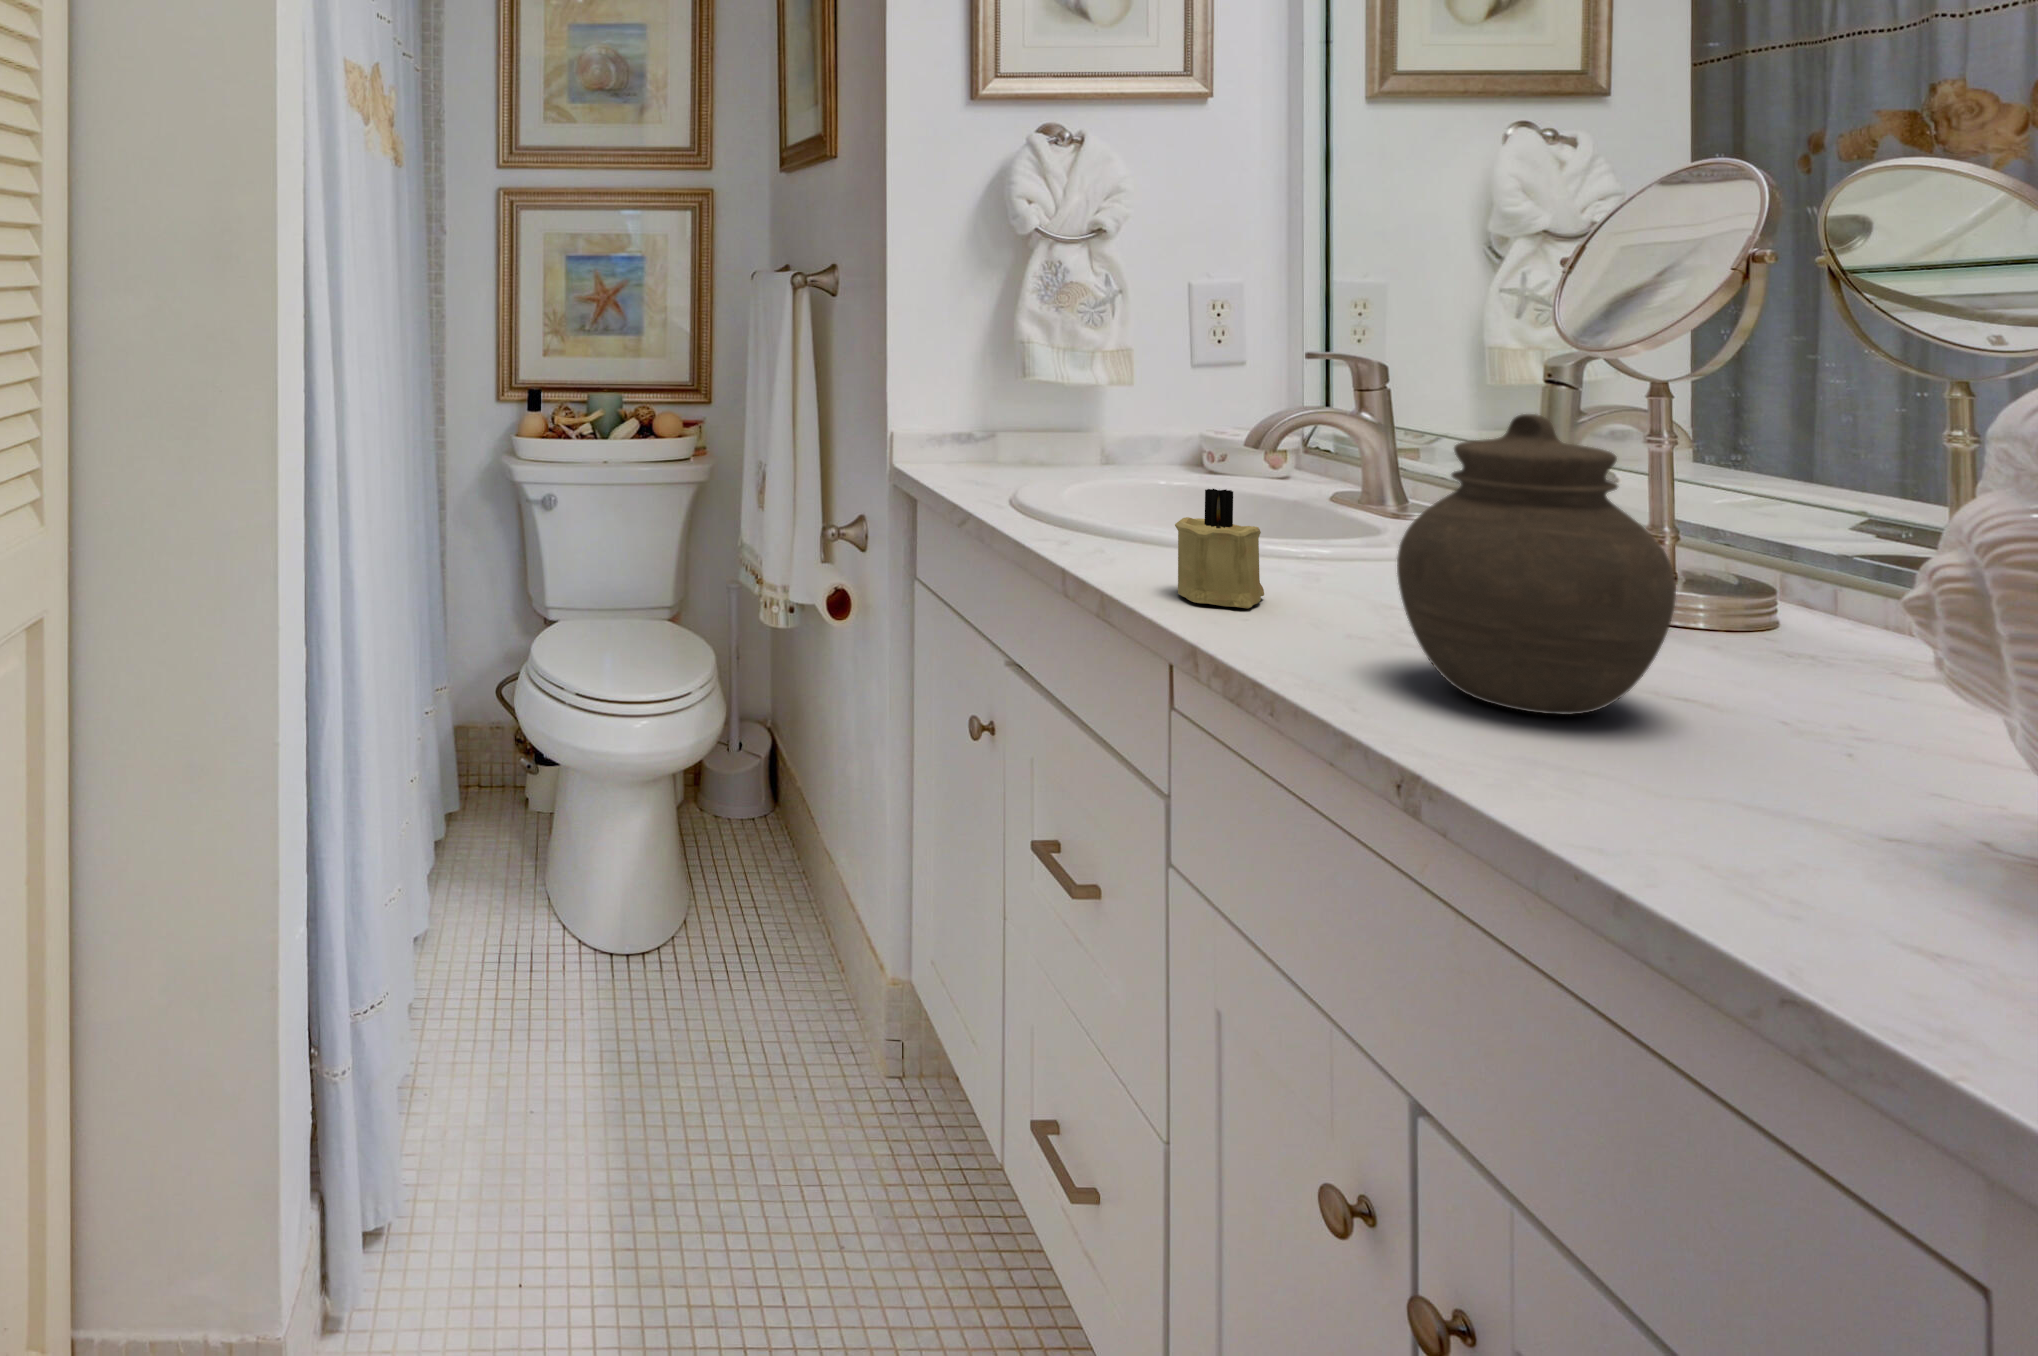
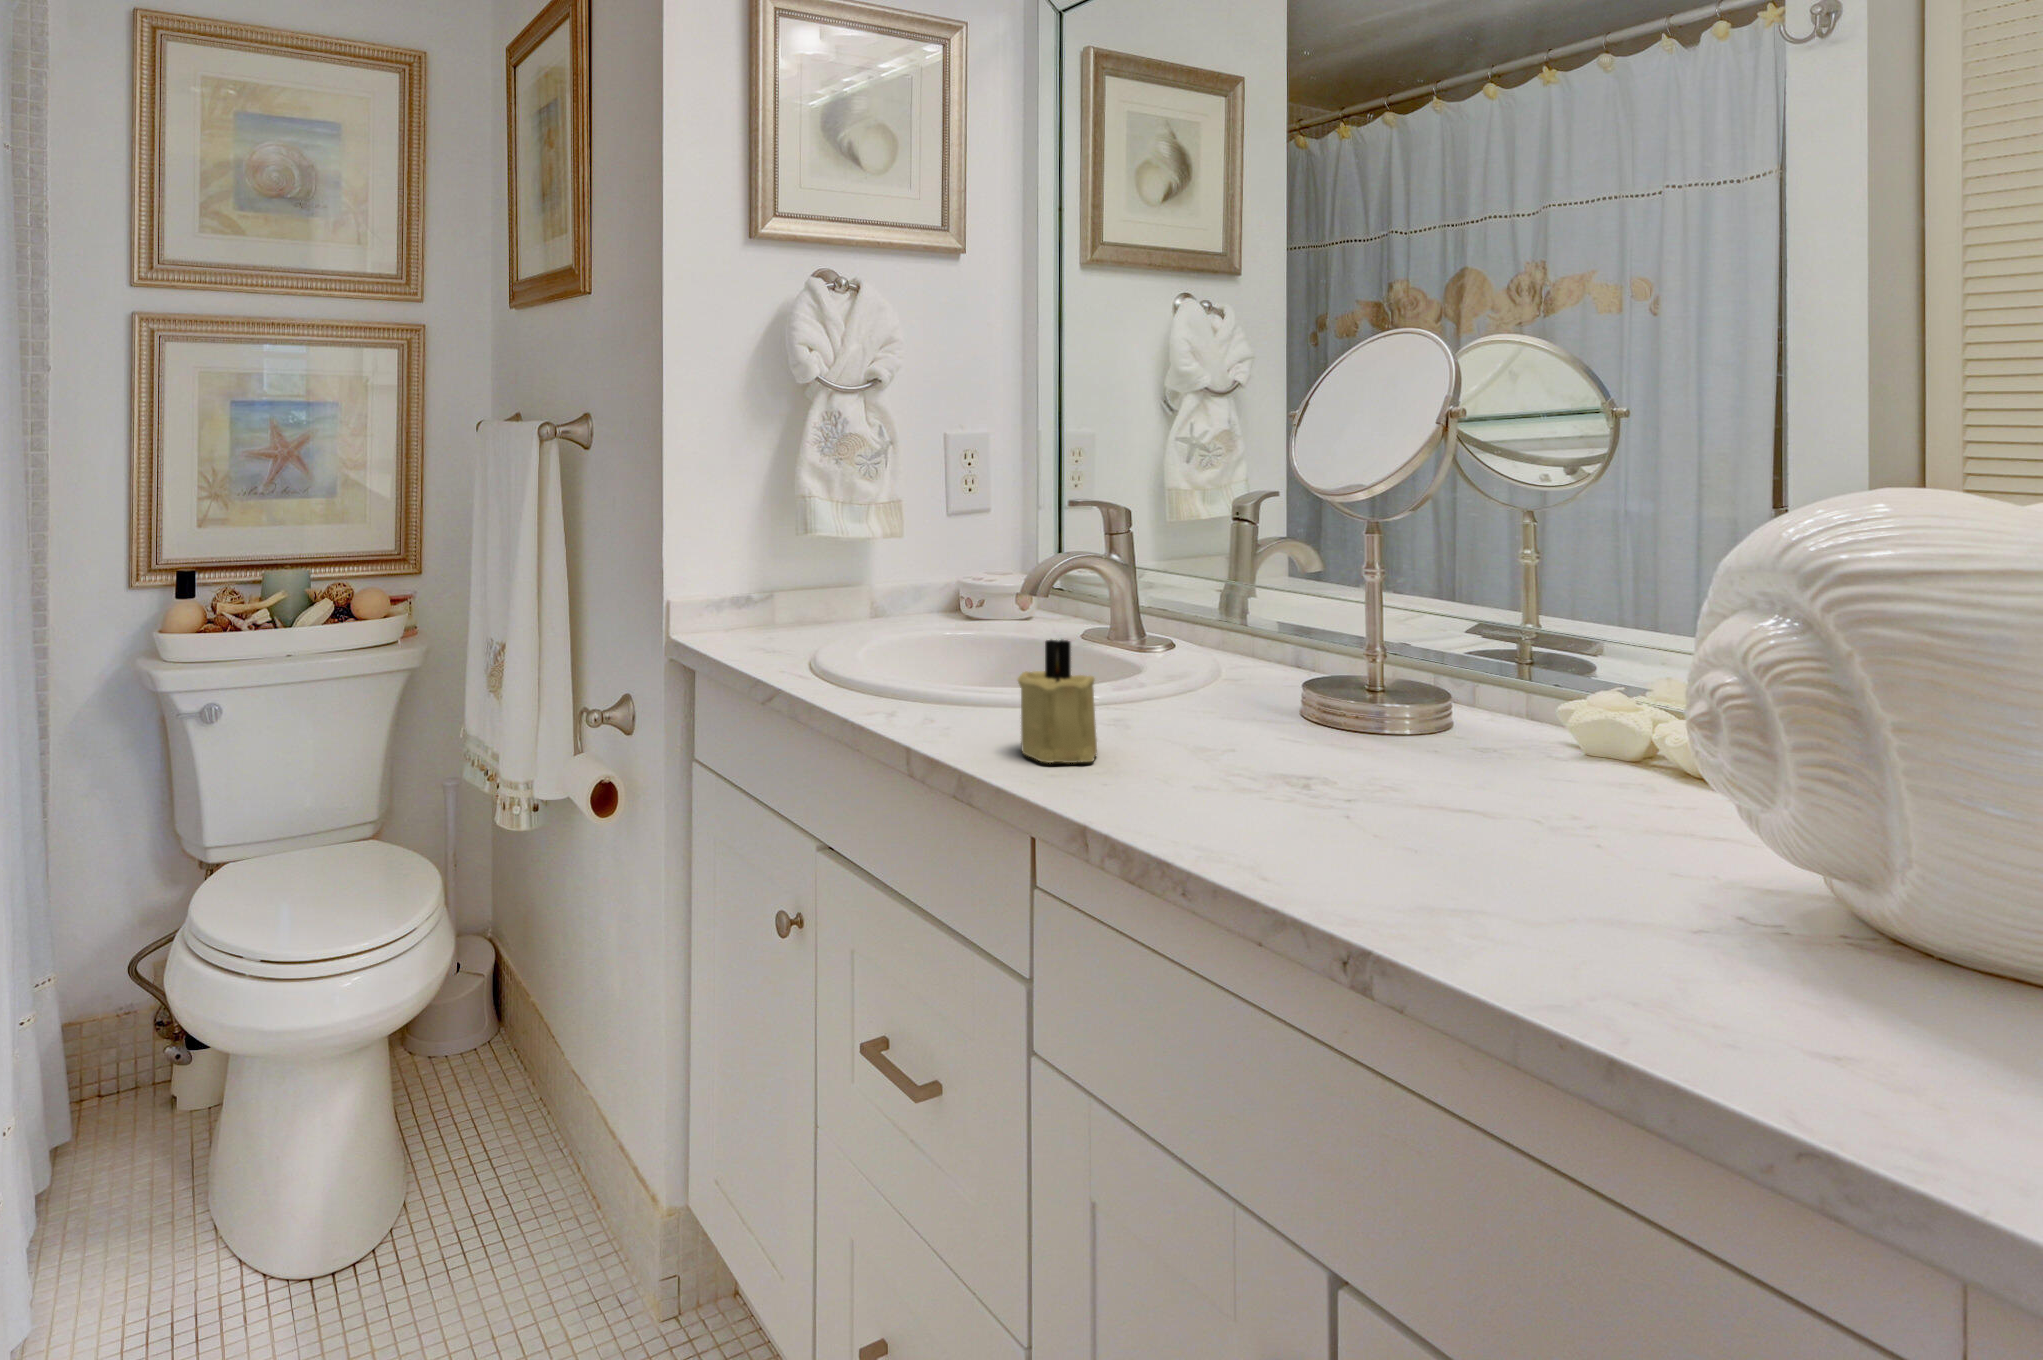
jar: present [1397,414,1676,715] -> none [1260,550,1482,842]

